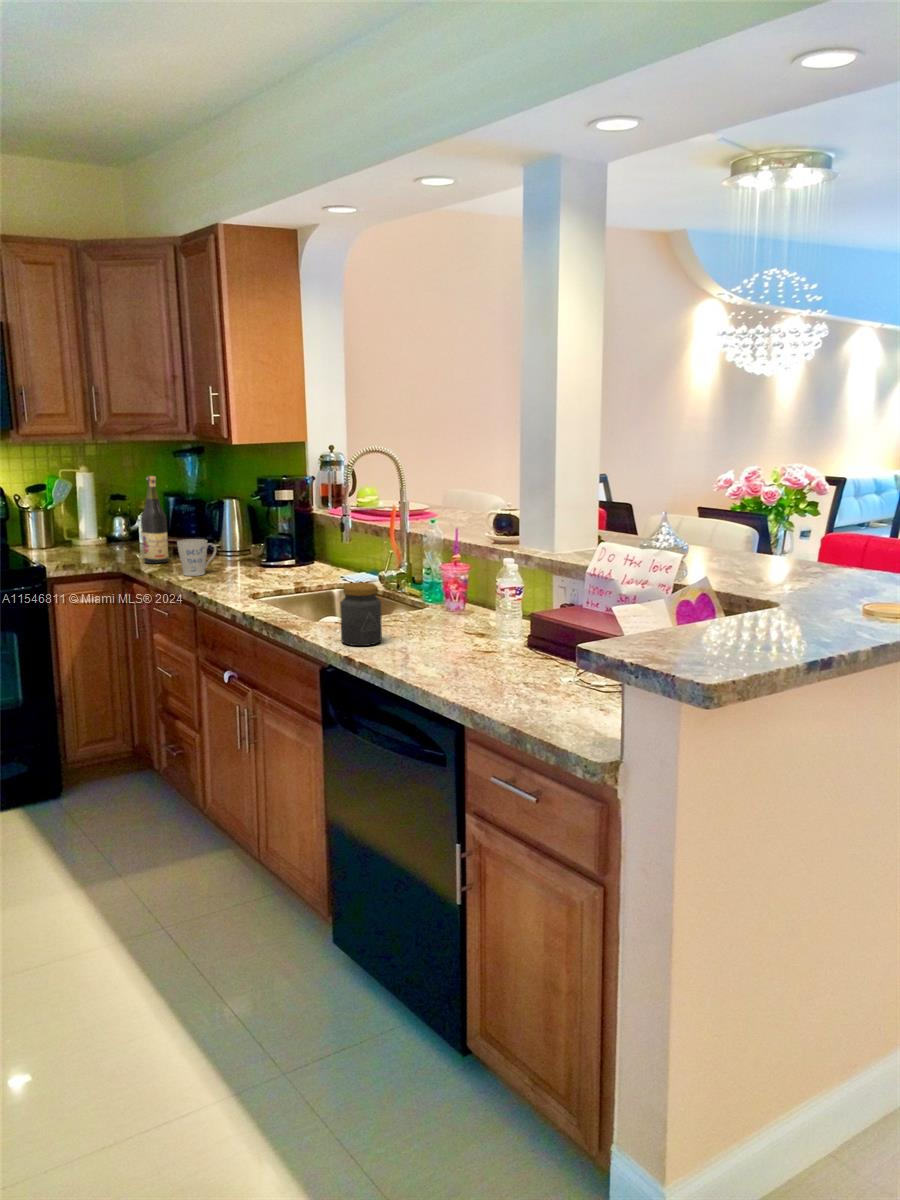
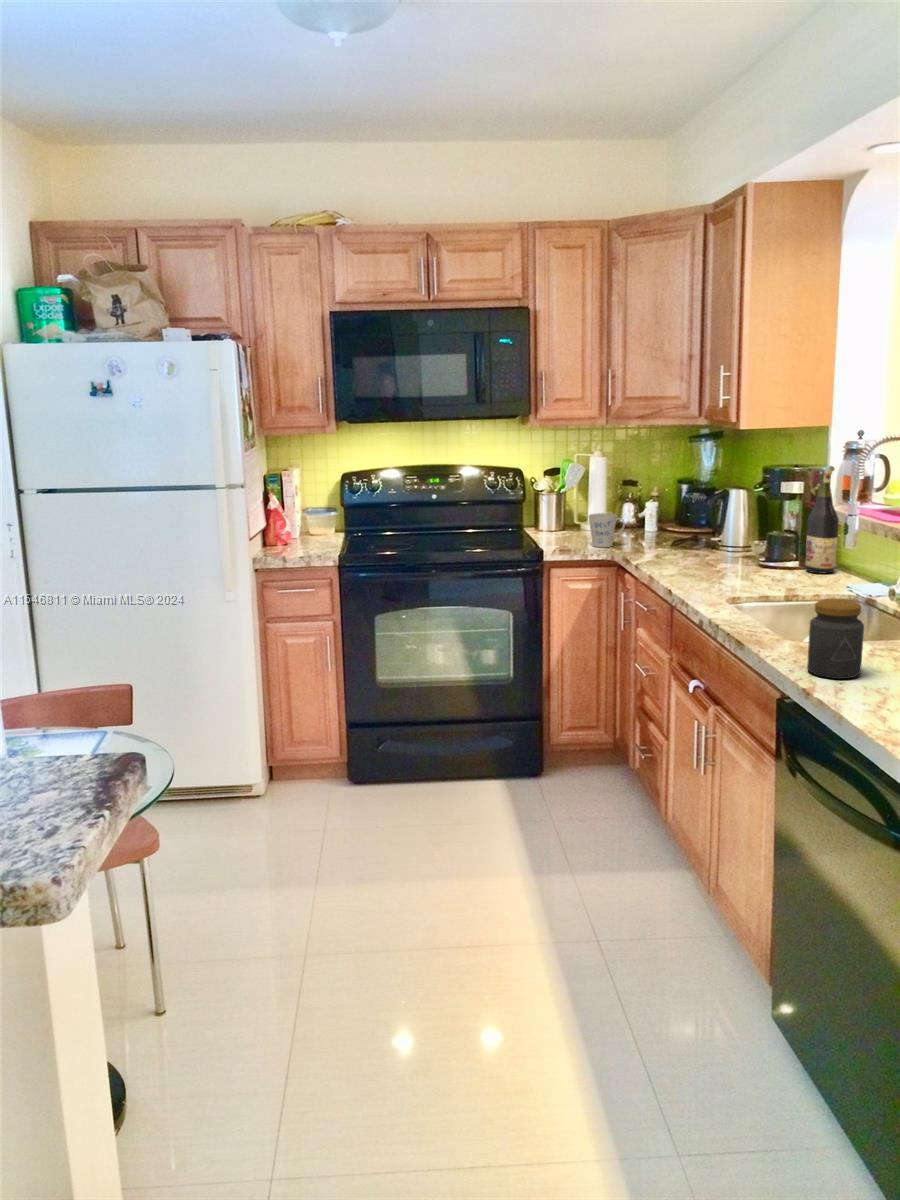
wine bottle: present [141,476,169,564] -> present [805,470,839,574]
mug: present [177,539,216,576] -> present [589,513,625,547]

